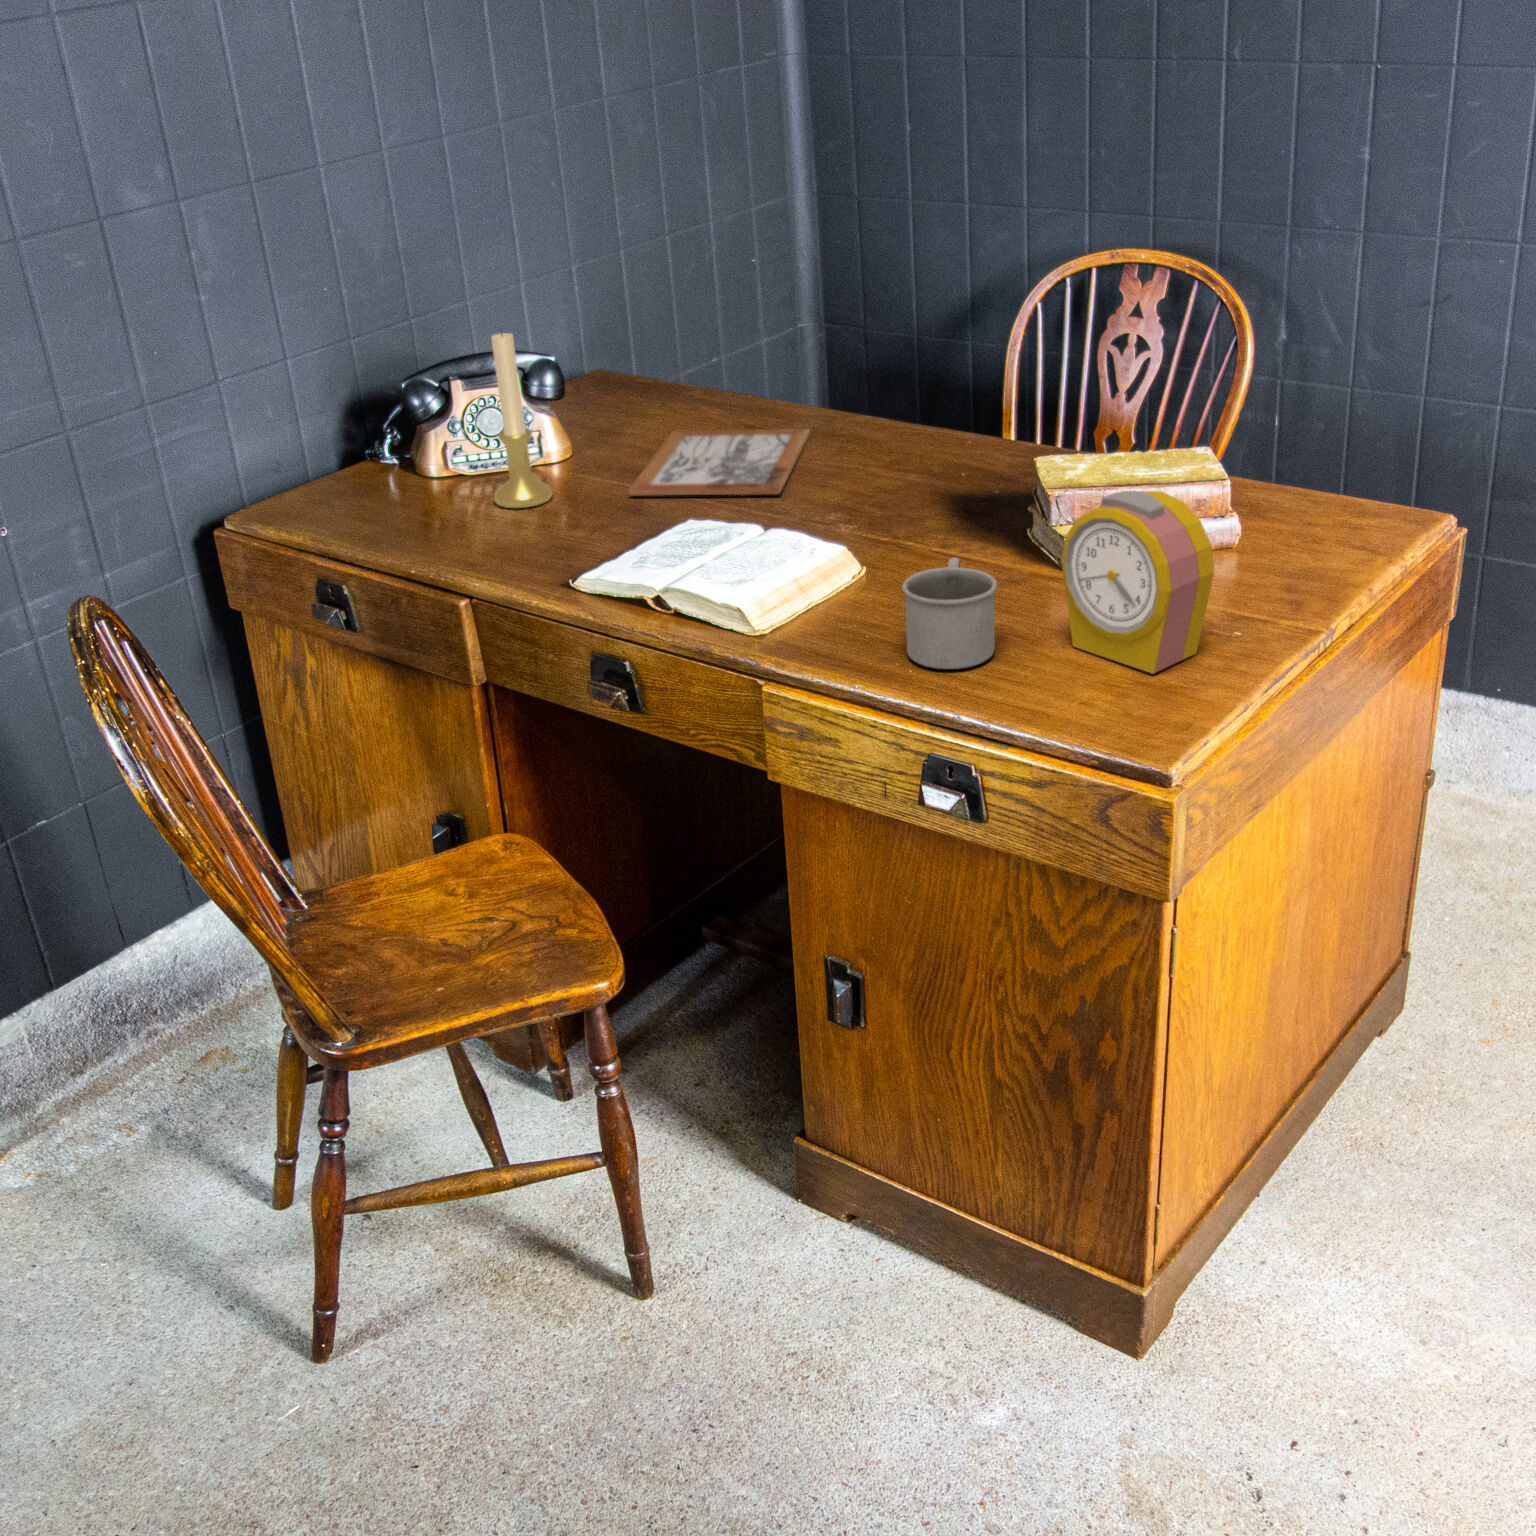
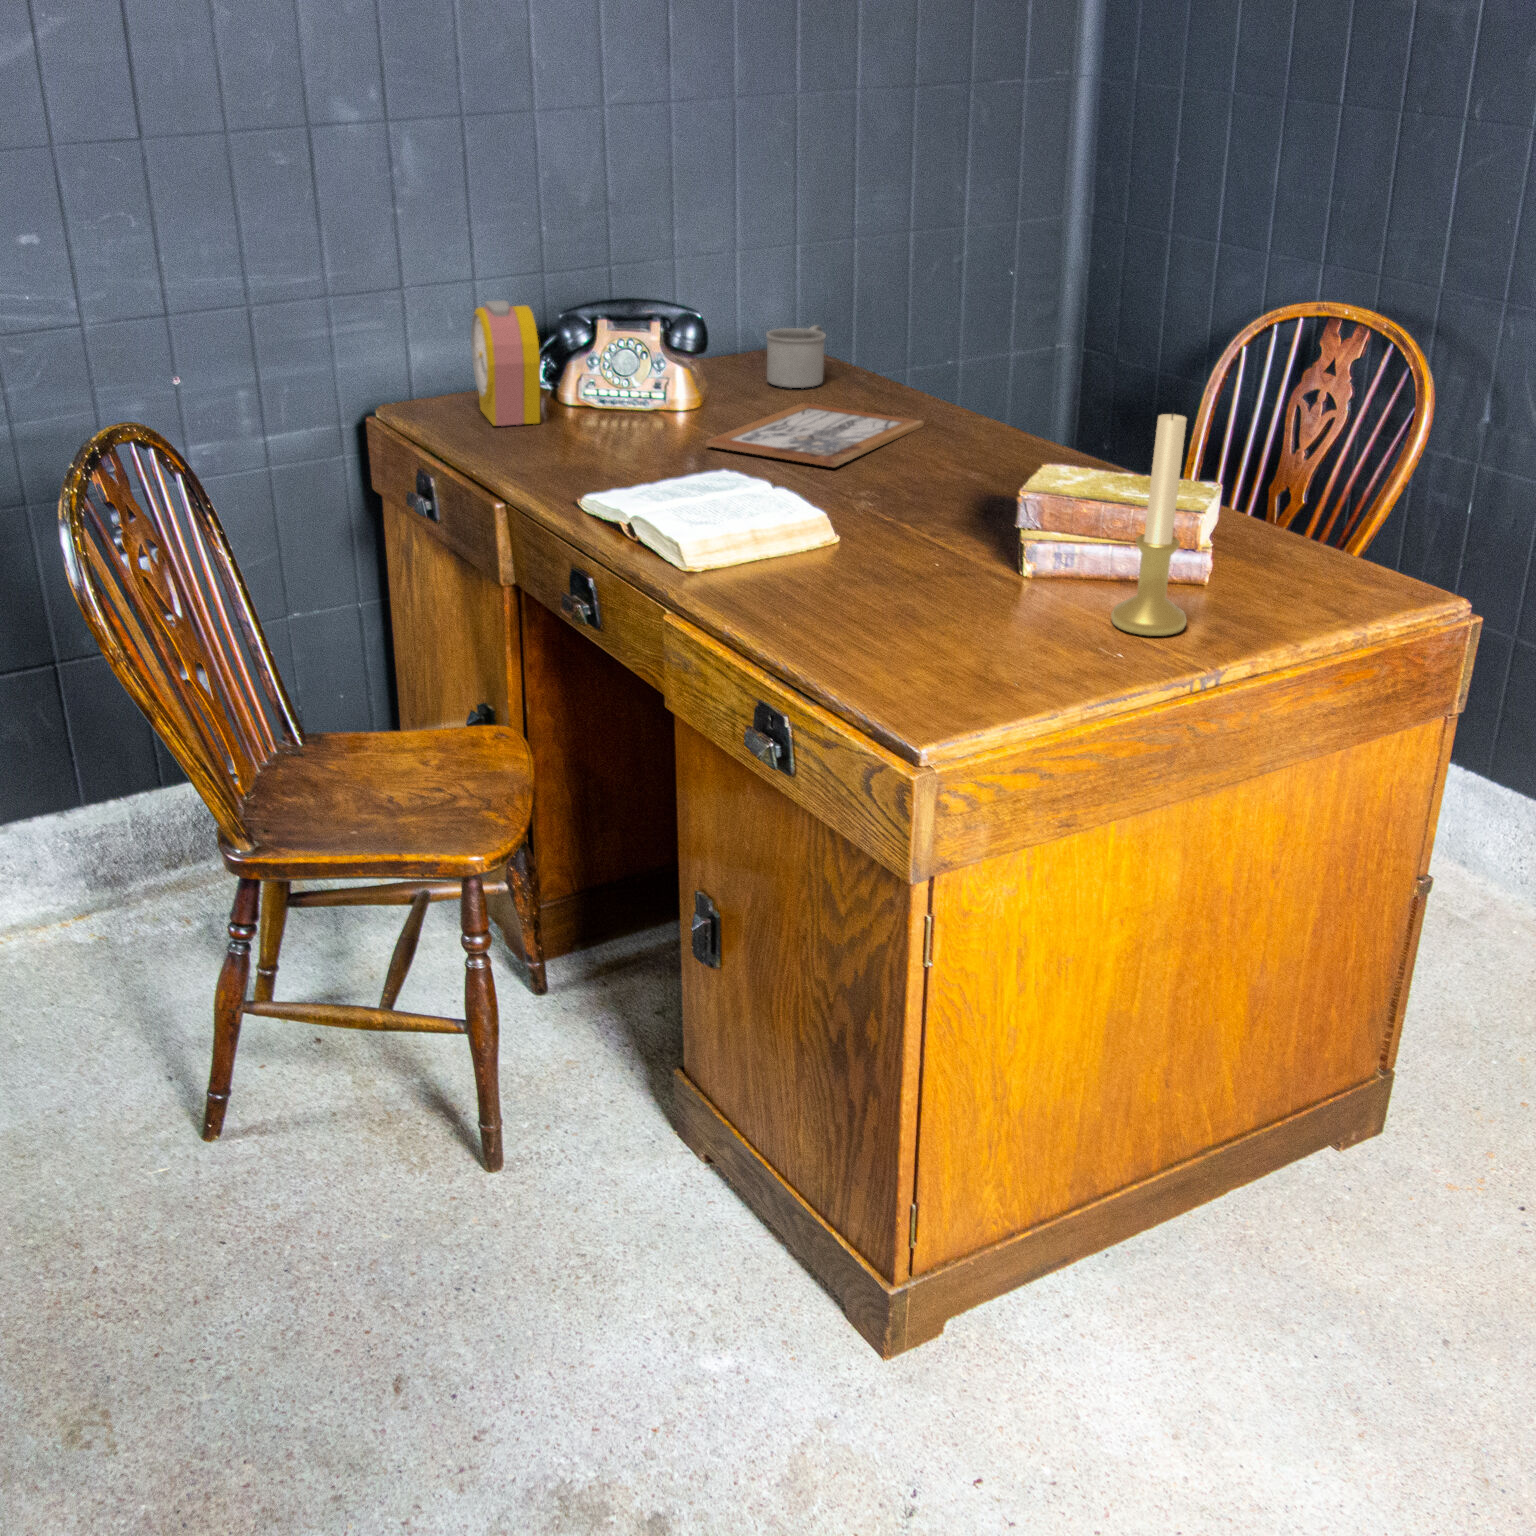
candle holder: present [491,332,552,508] -> present [1111,410,1187,636]
alarm clock: present [1061,491,1214,674] -> present [471,300,540,426]
mug: present [902,558,997,669] -> present [766,325,826,388]

